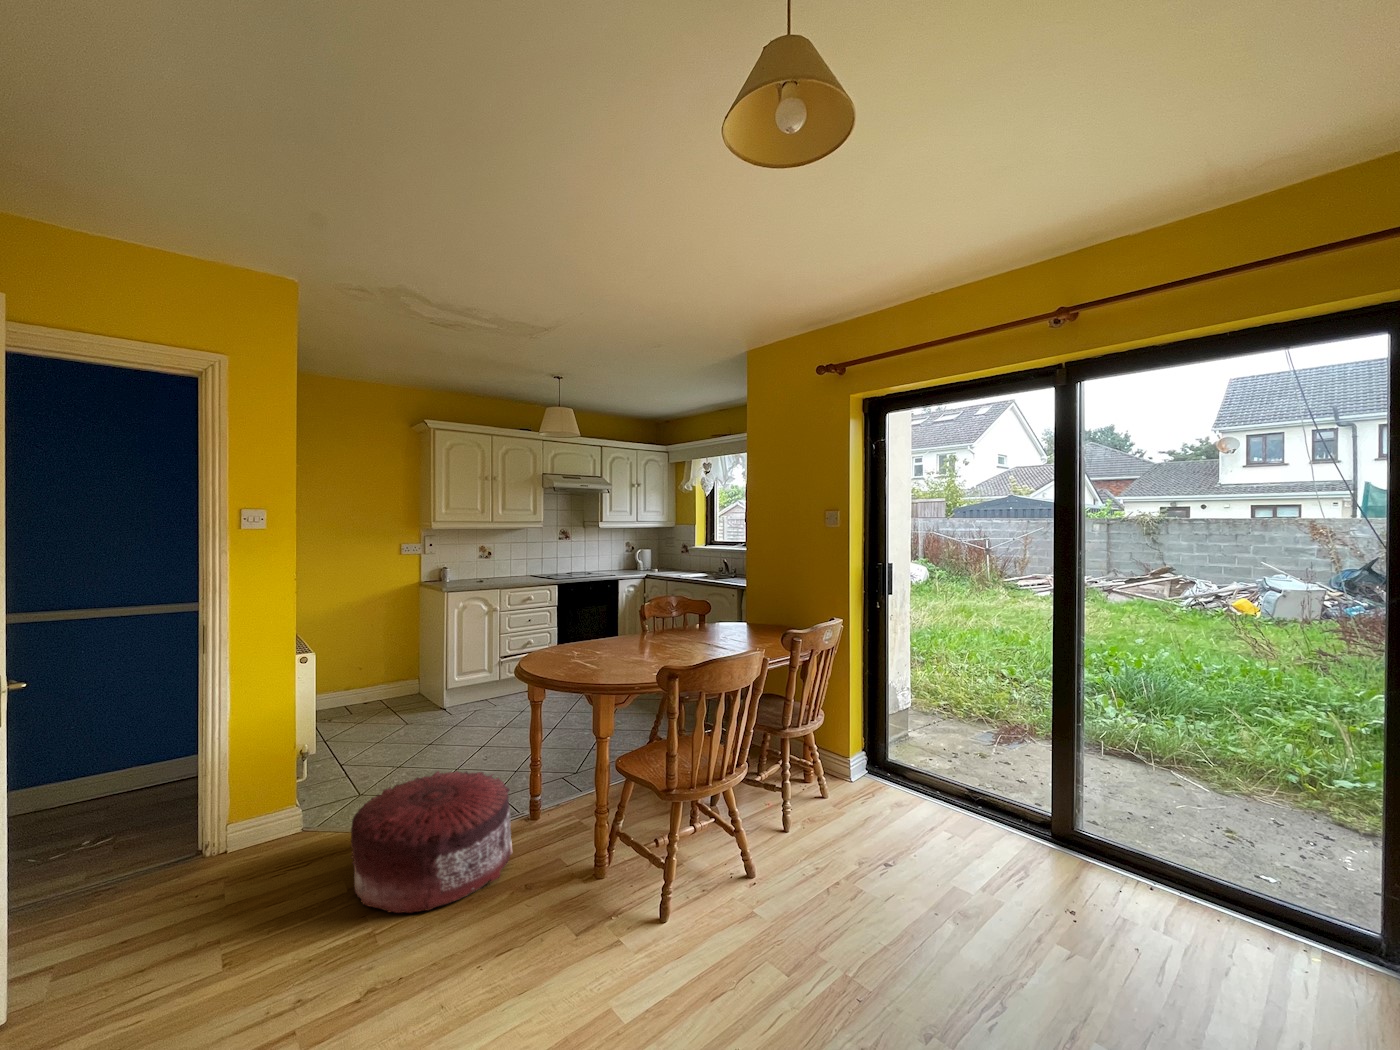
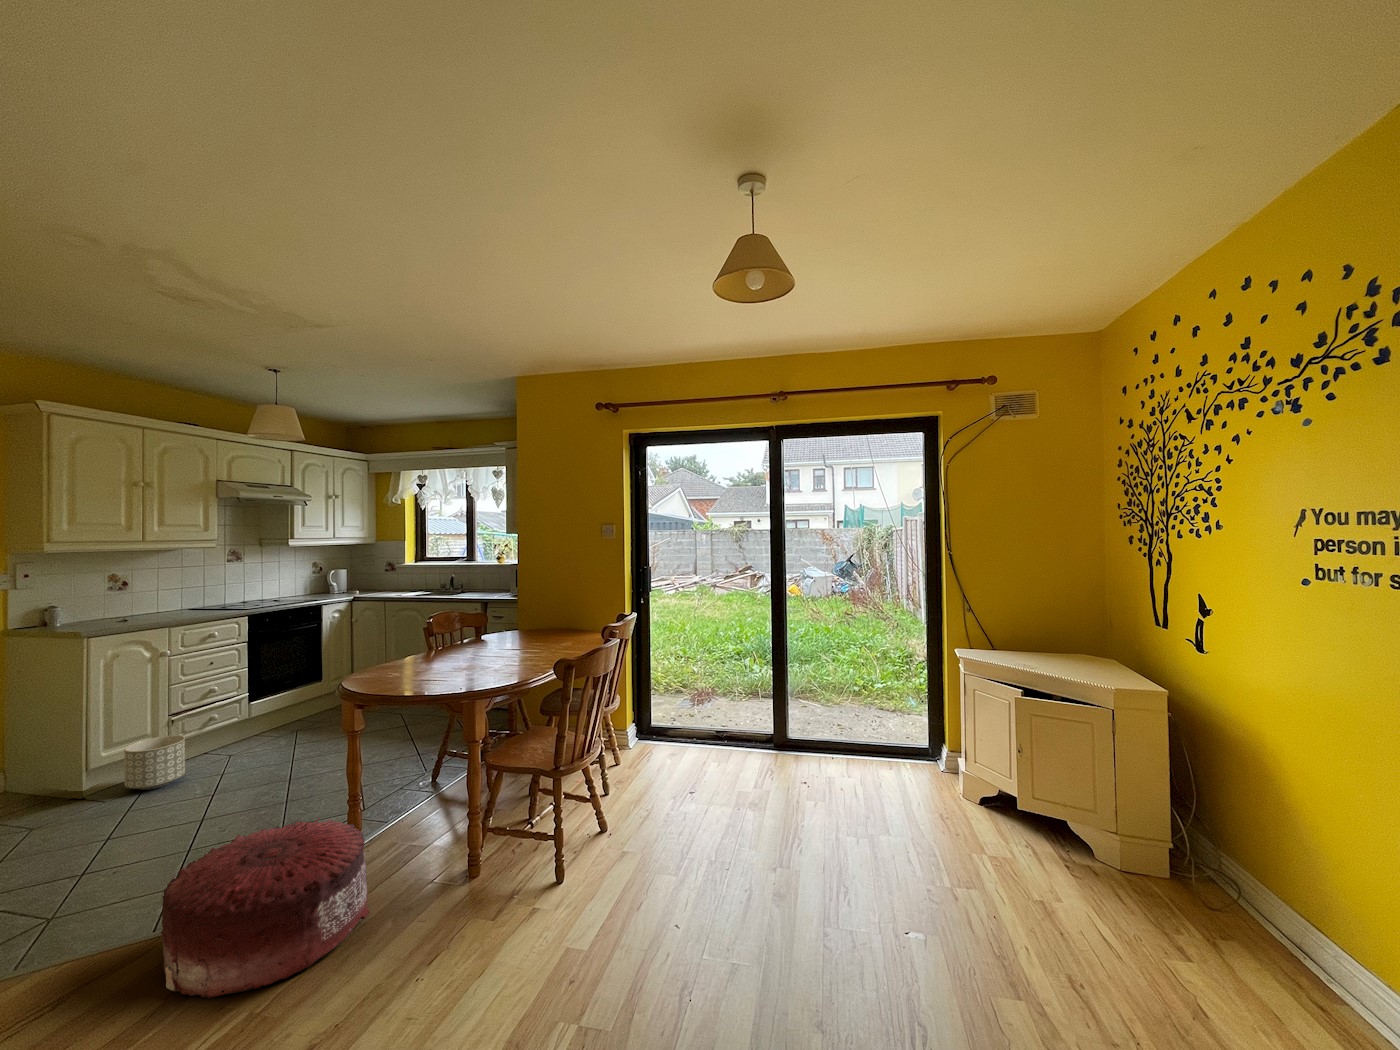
planter: none [465,673,502,712] -> present [124,736,185,790]

